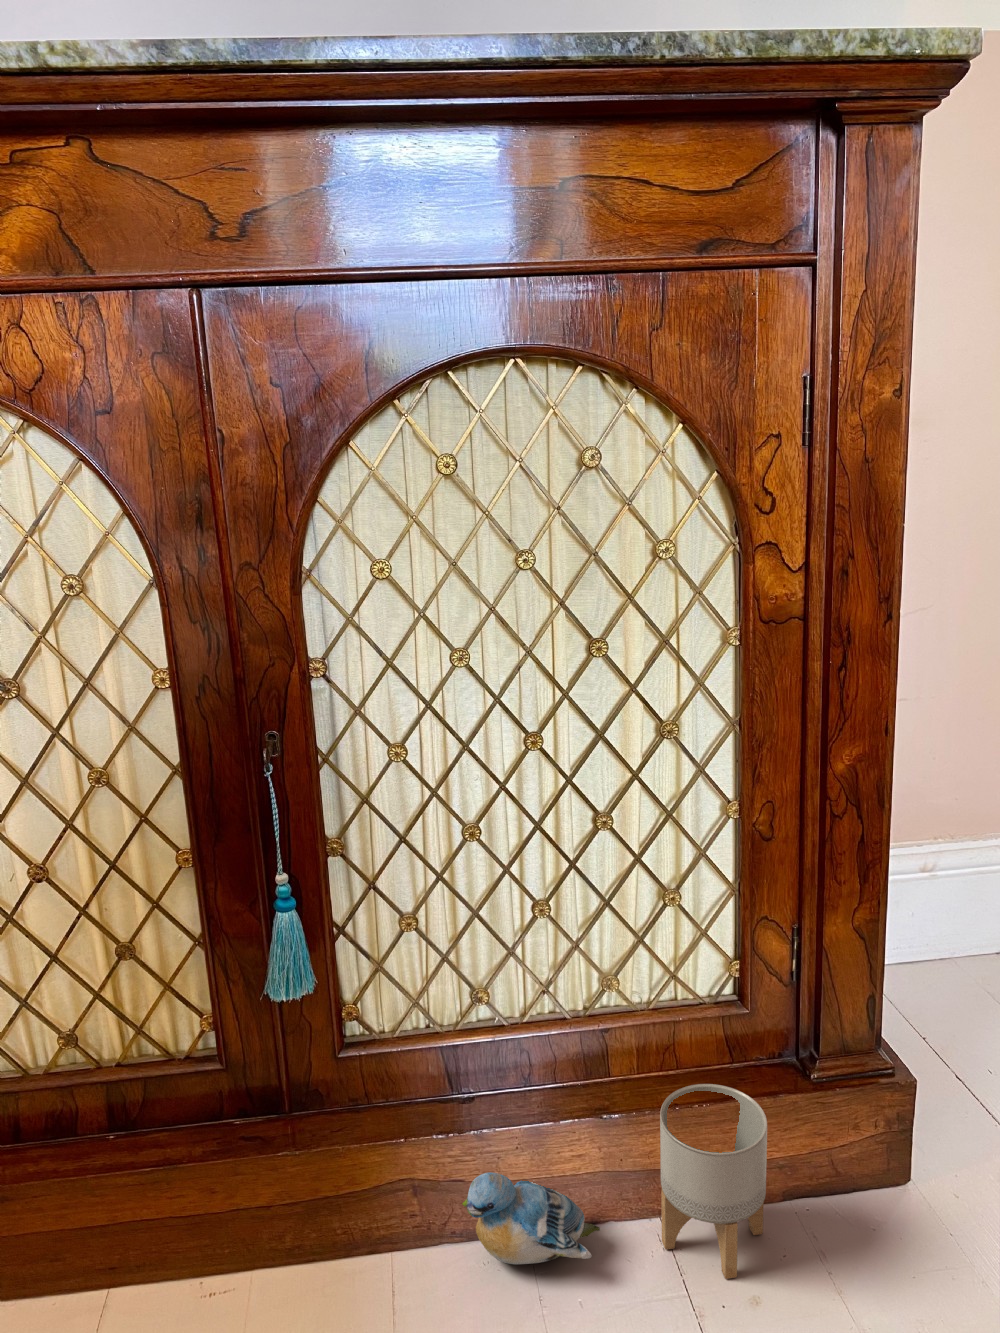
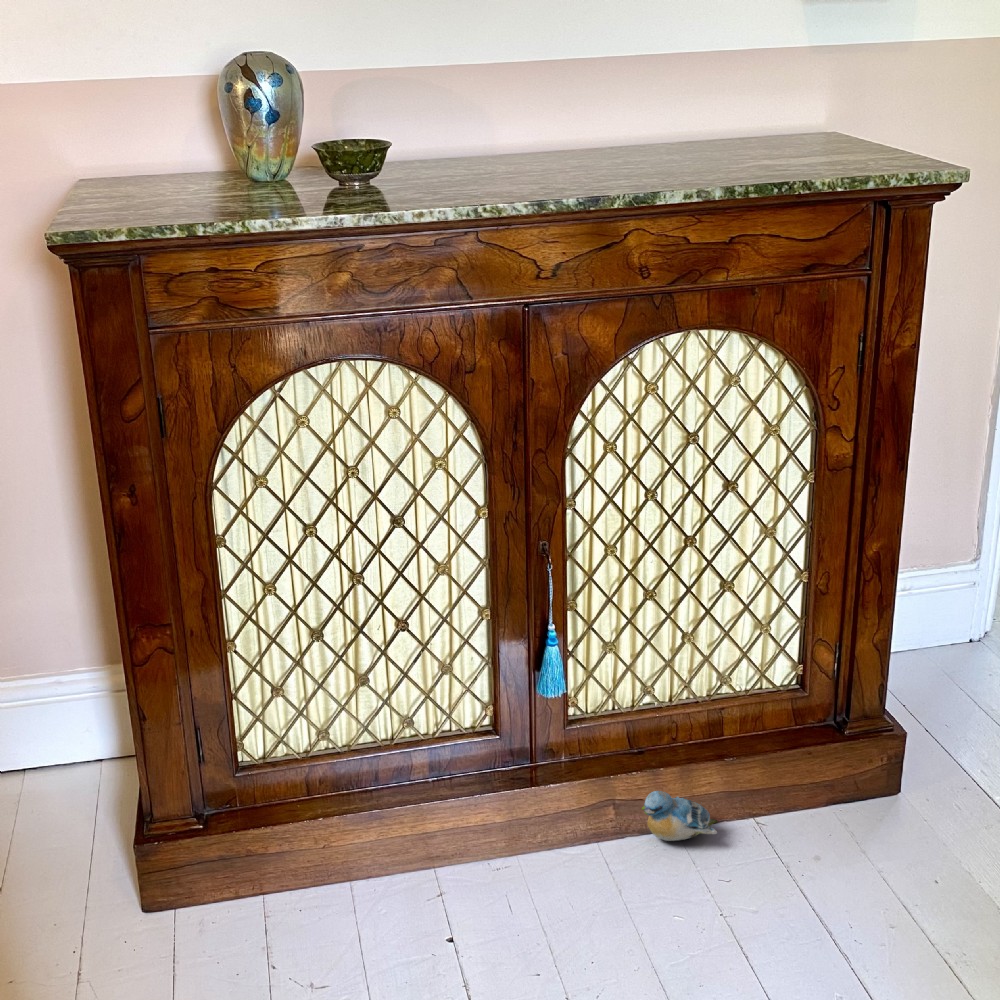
planter: present [660,1084,767,1279] -> none [753,738,819,842]

